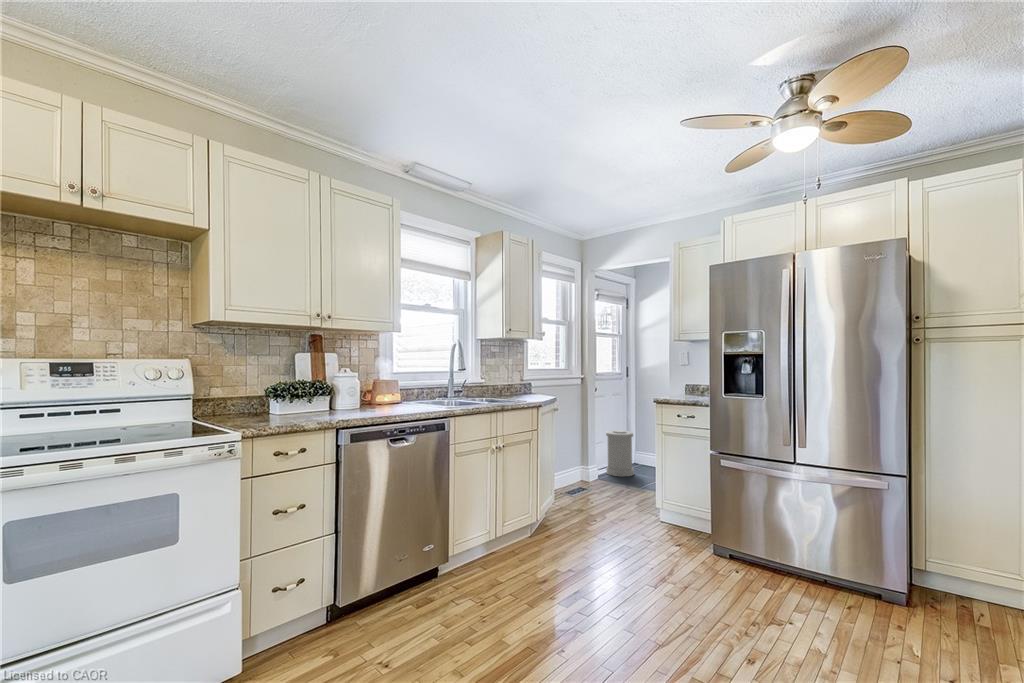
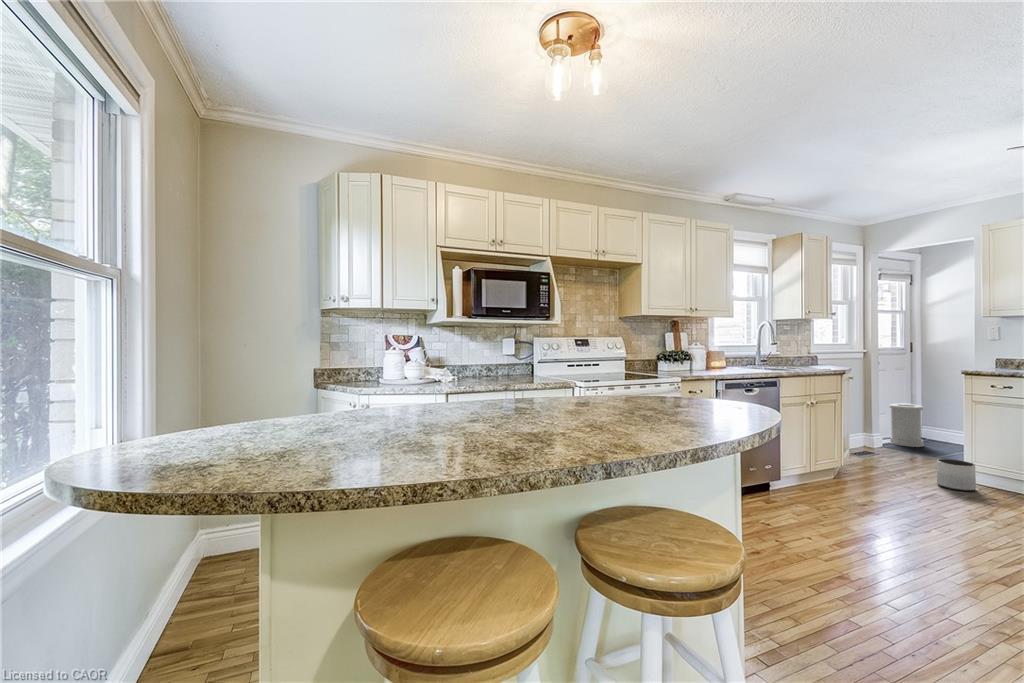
planter: none [631,501,664,540] -> present [937,459,976,491]

